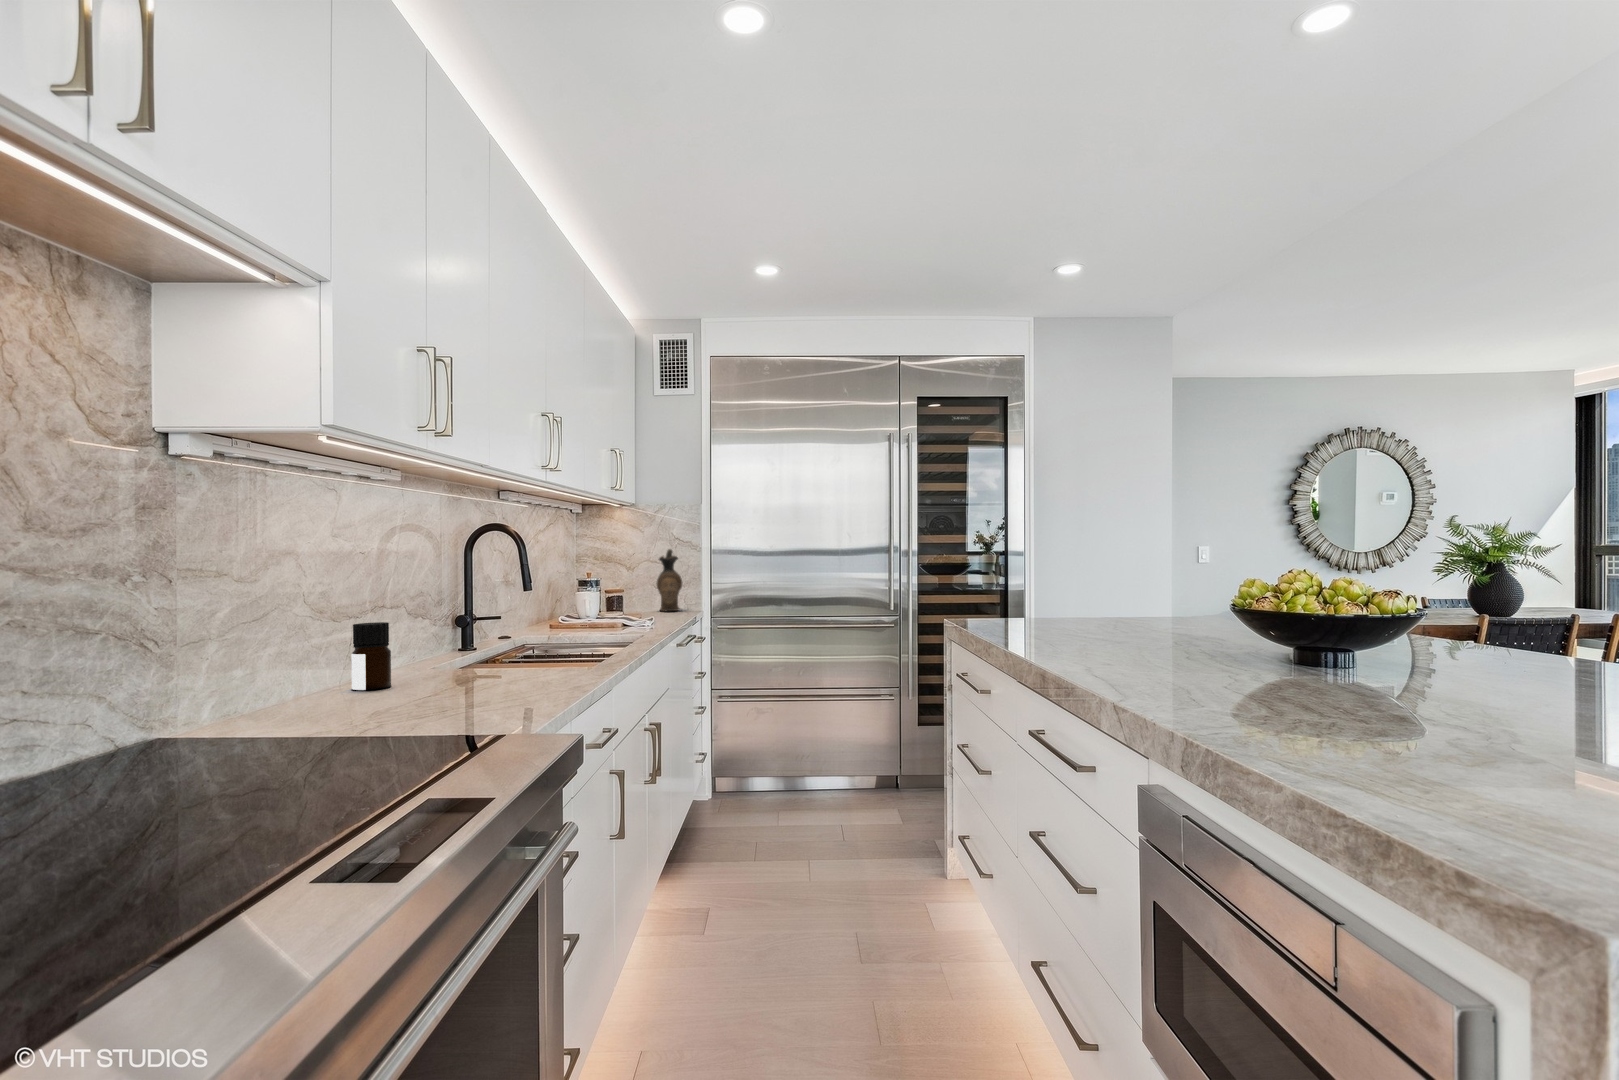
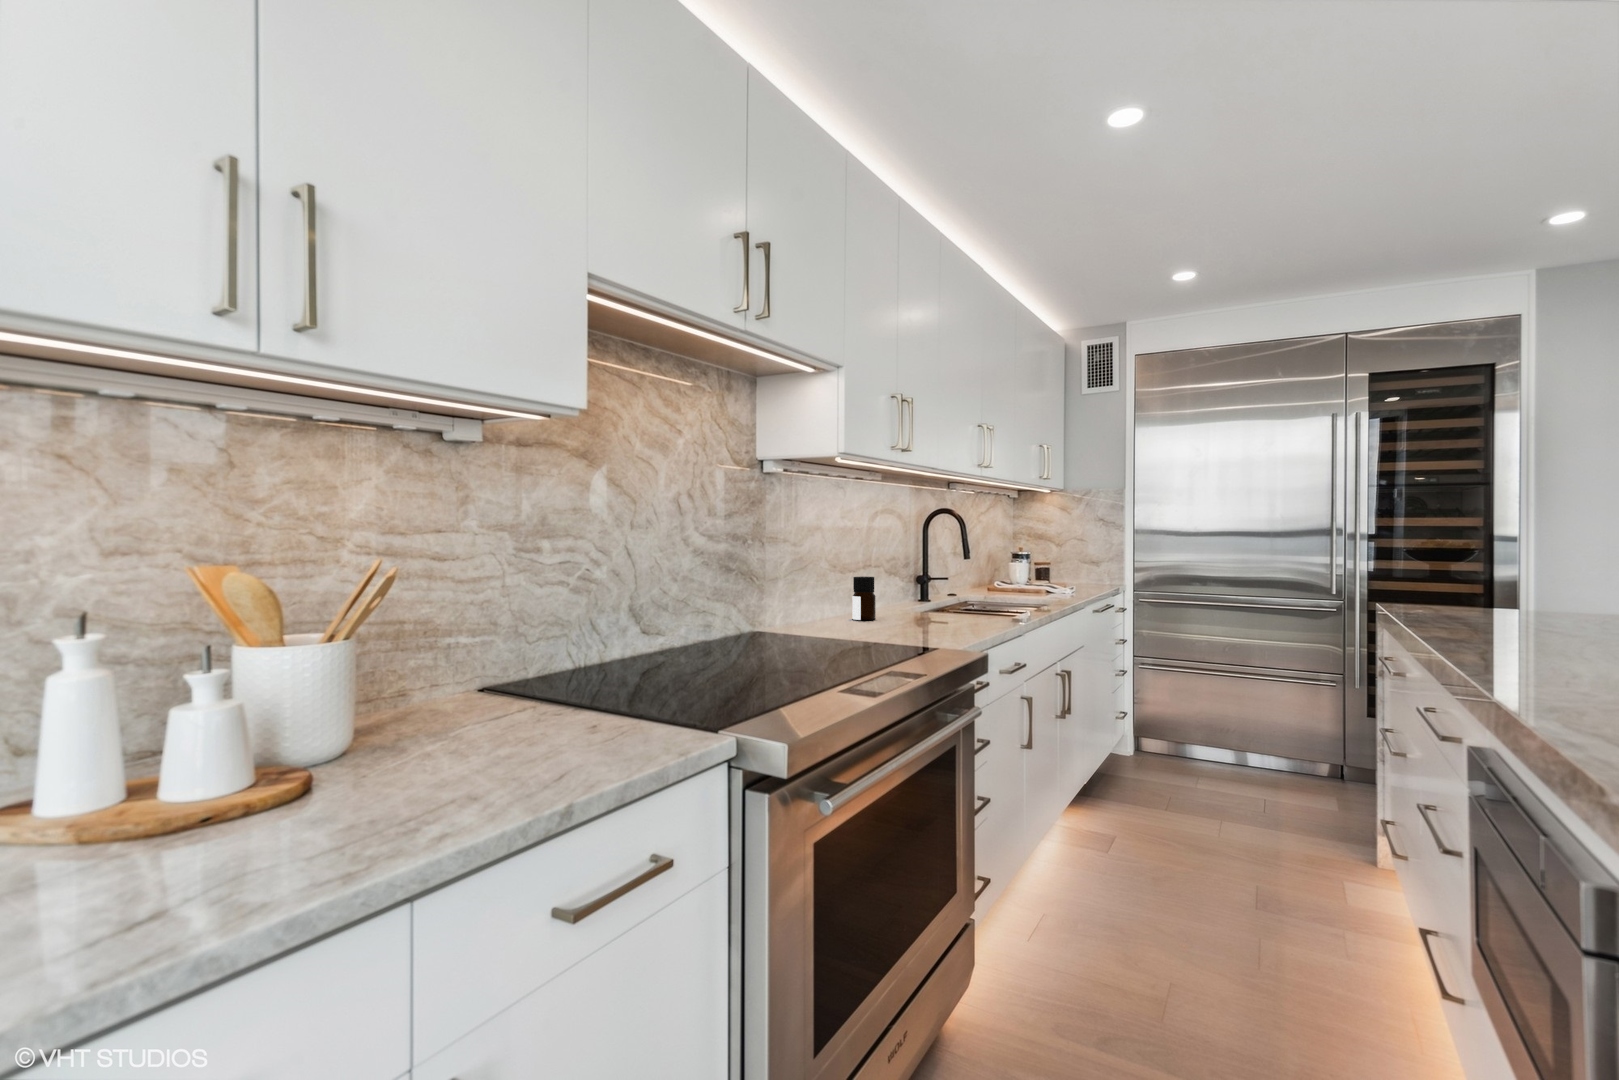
ceramic pitcher: present [657,549,682,611] -> none [1083,529,1106,584]

